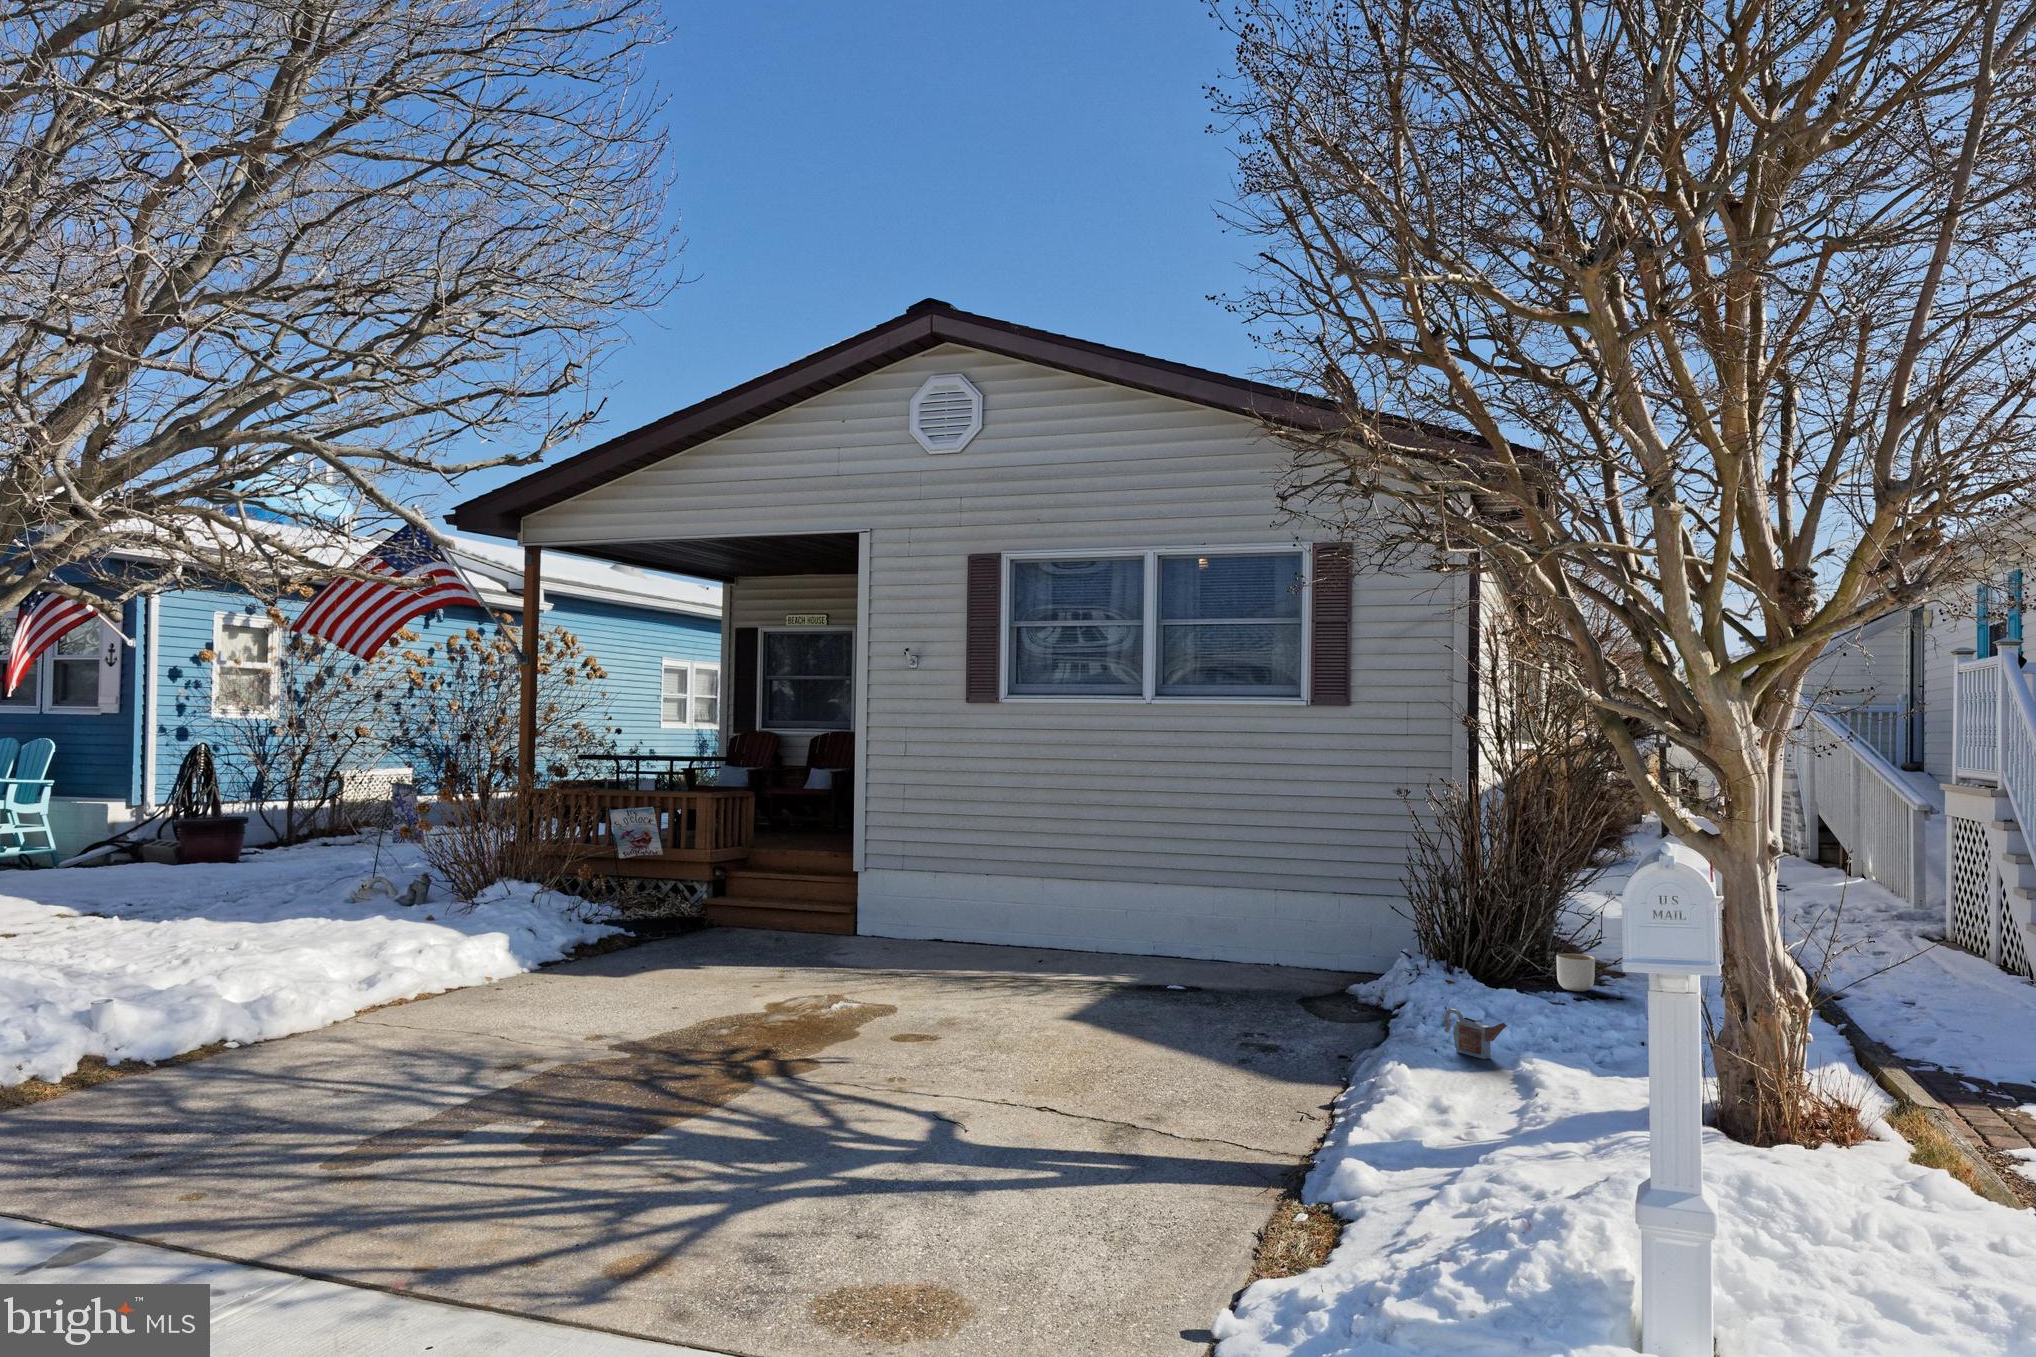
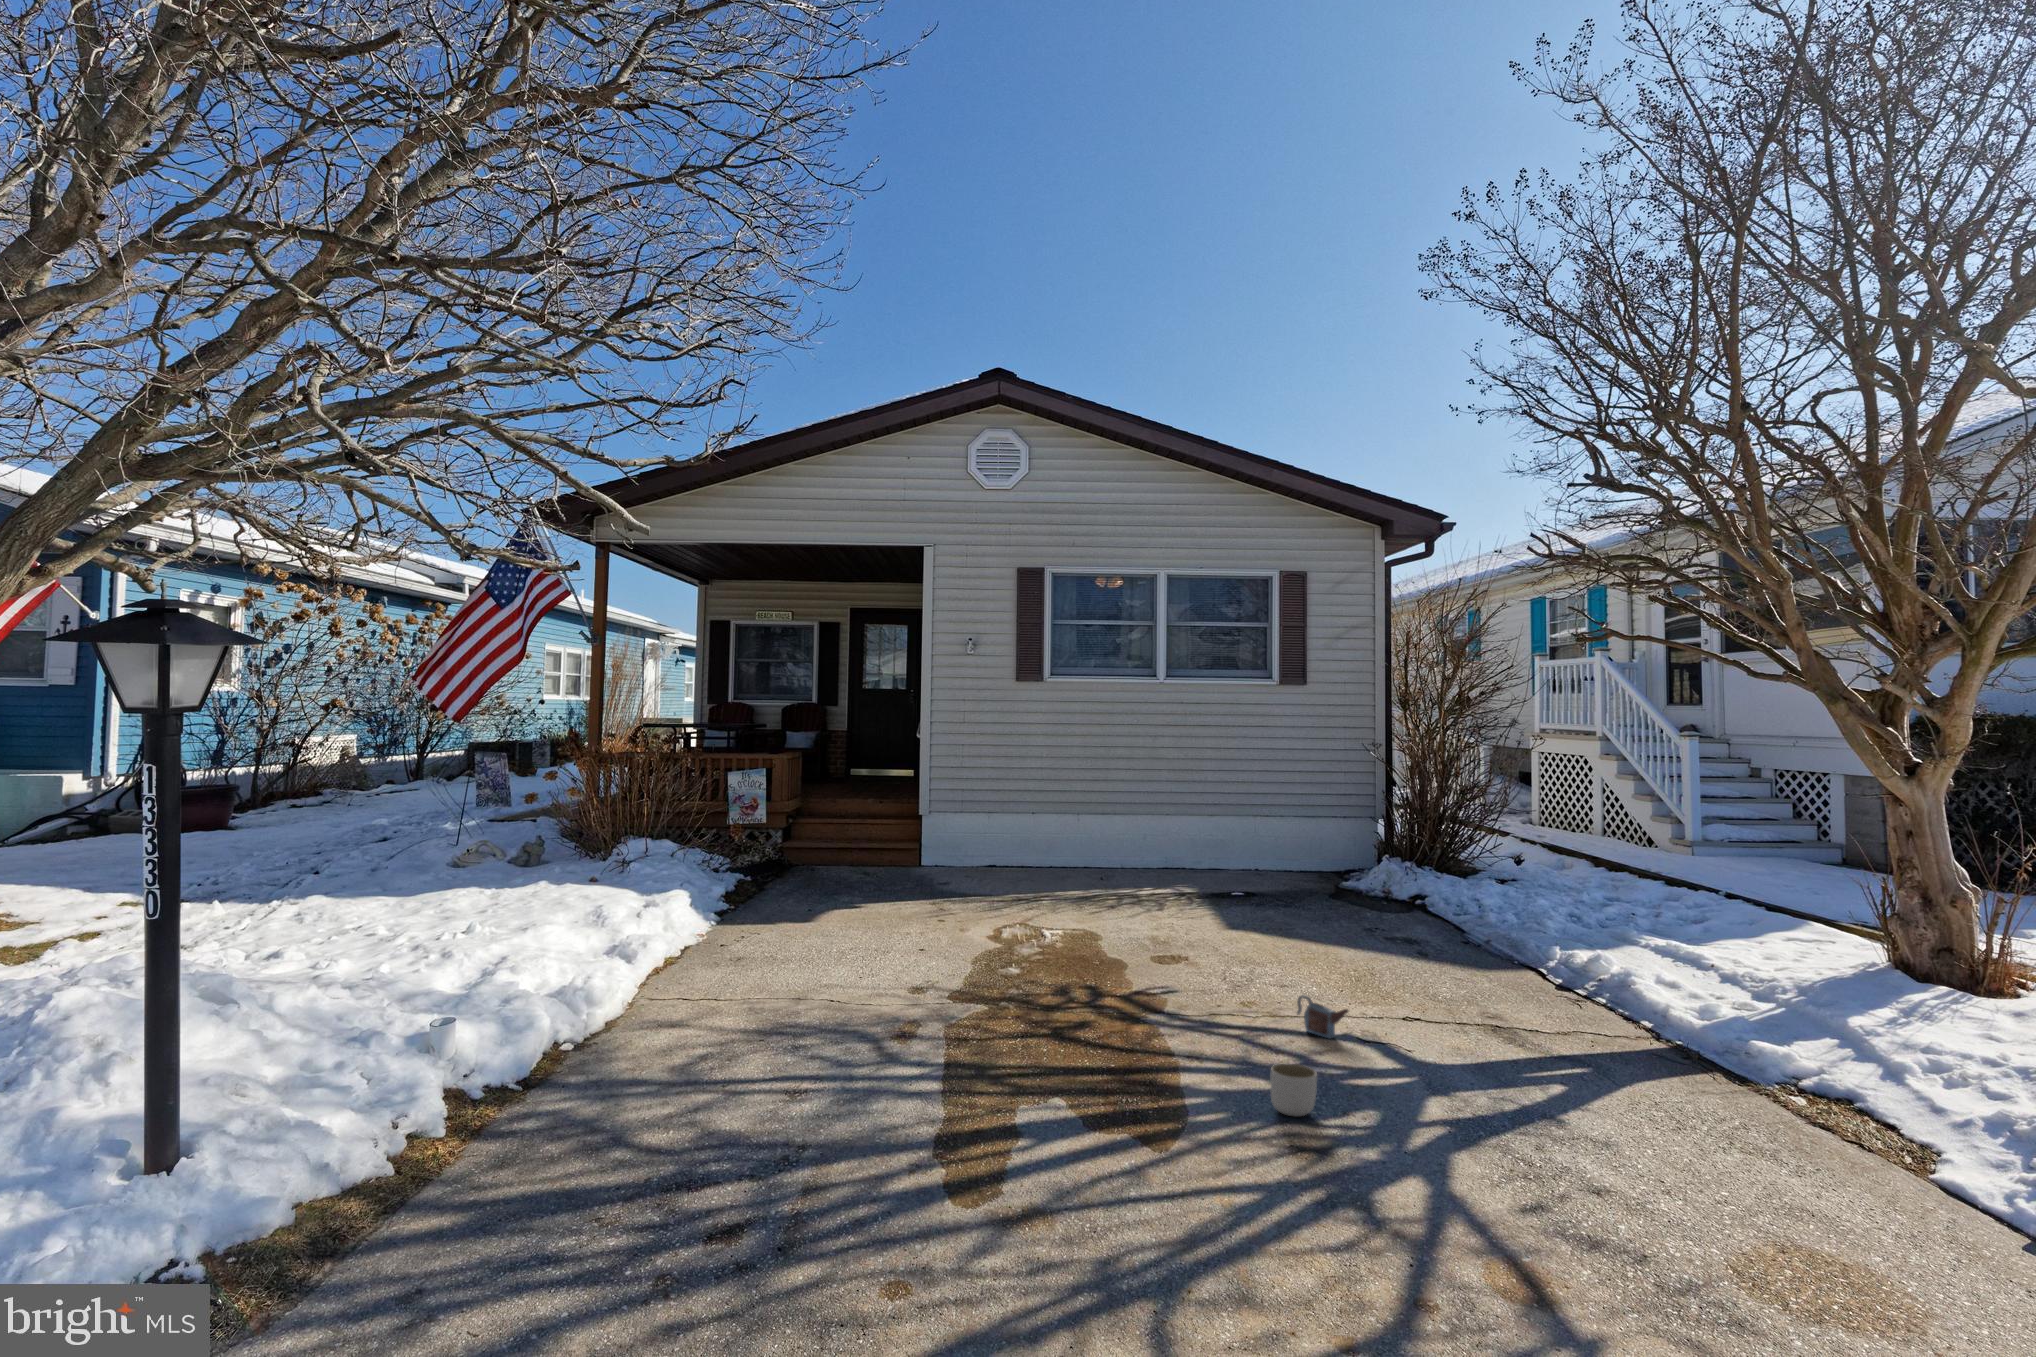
planter: present [1556,954,1595,991] -> present [1270,1064,1317,1117]

